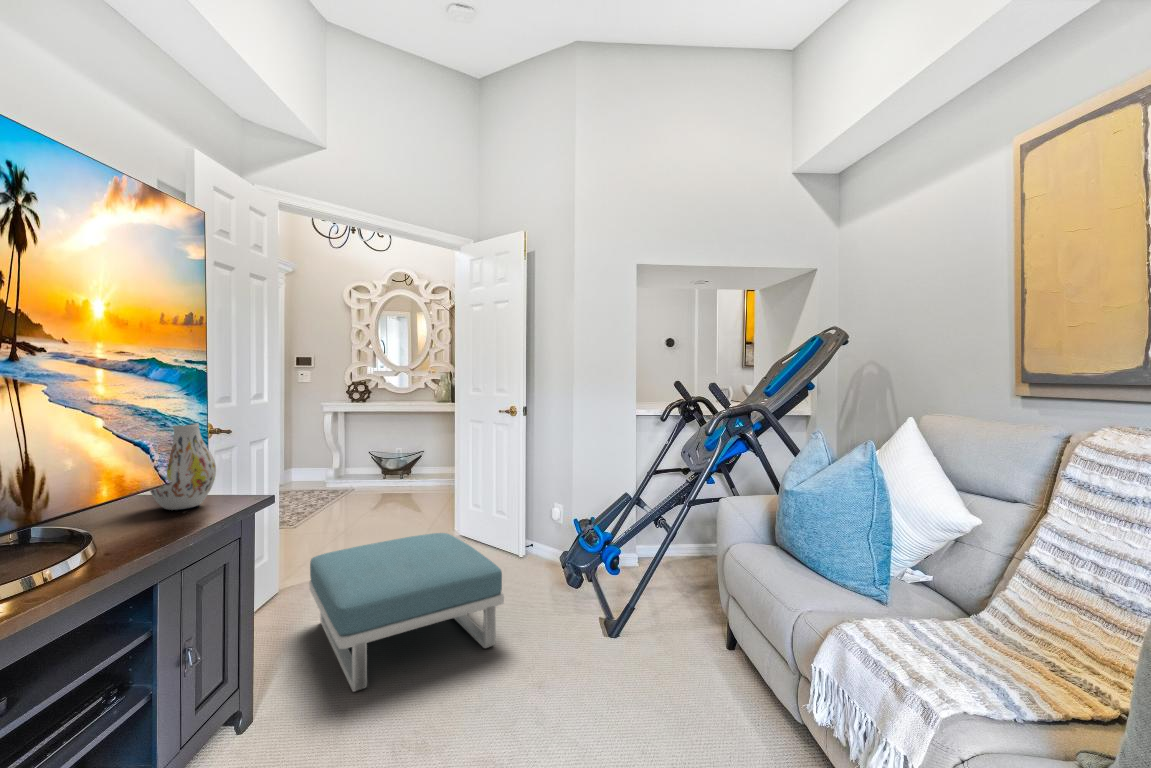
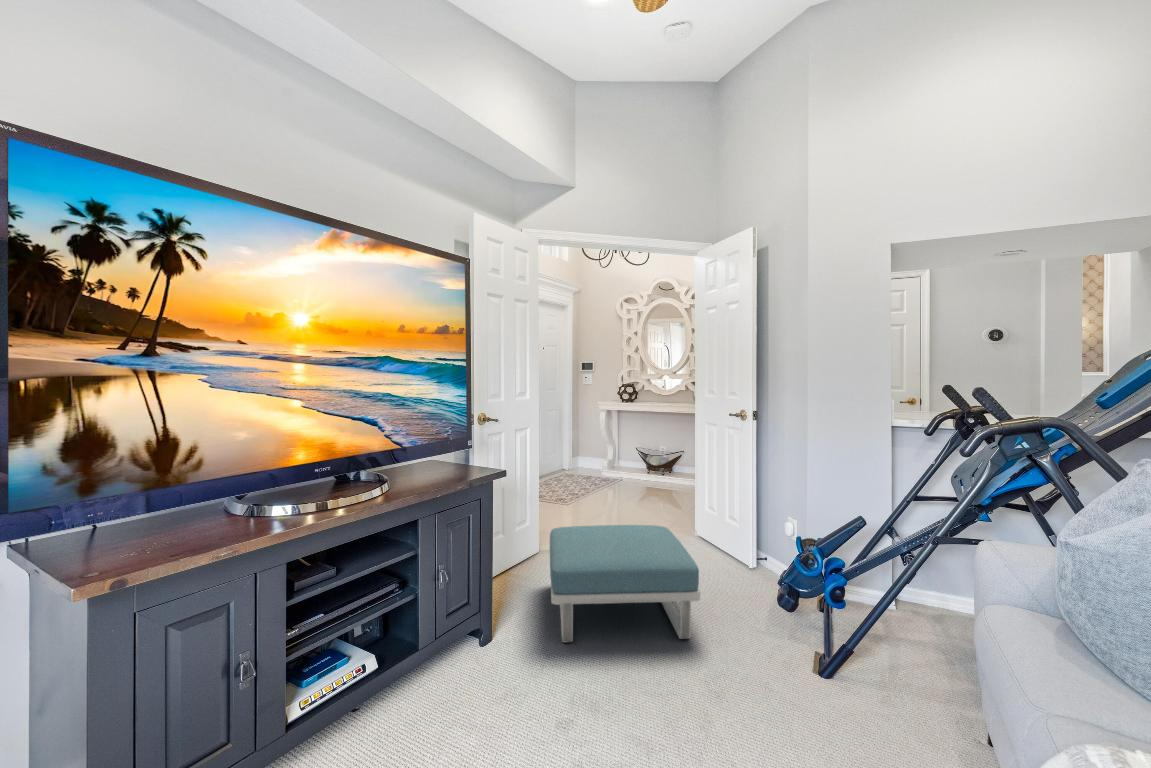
vase: present [150,423,216,510] -> none [429,414,470,475]

